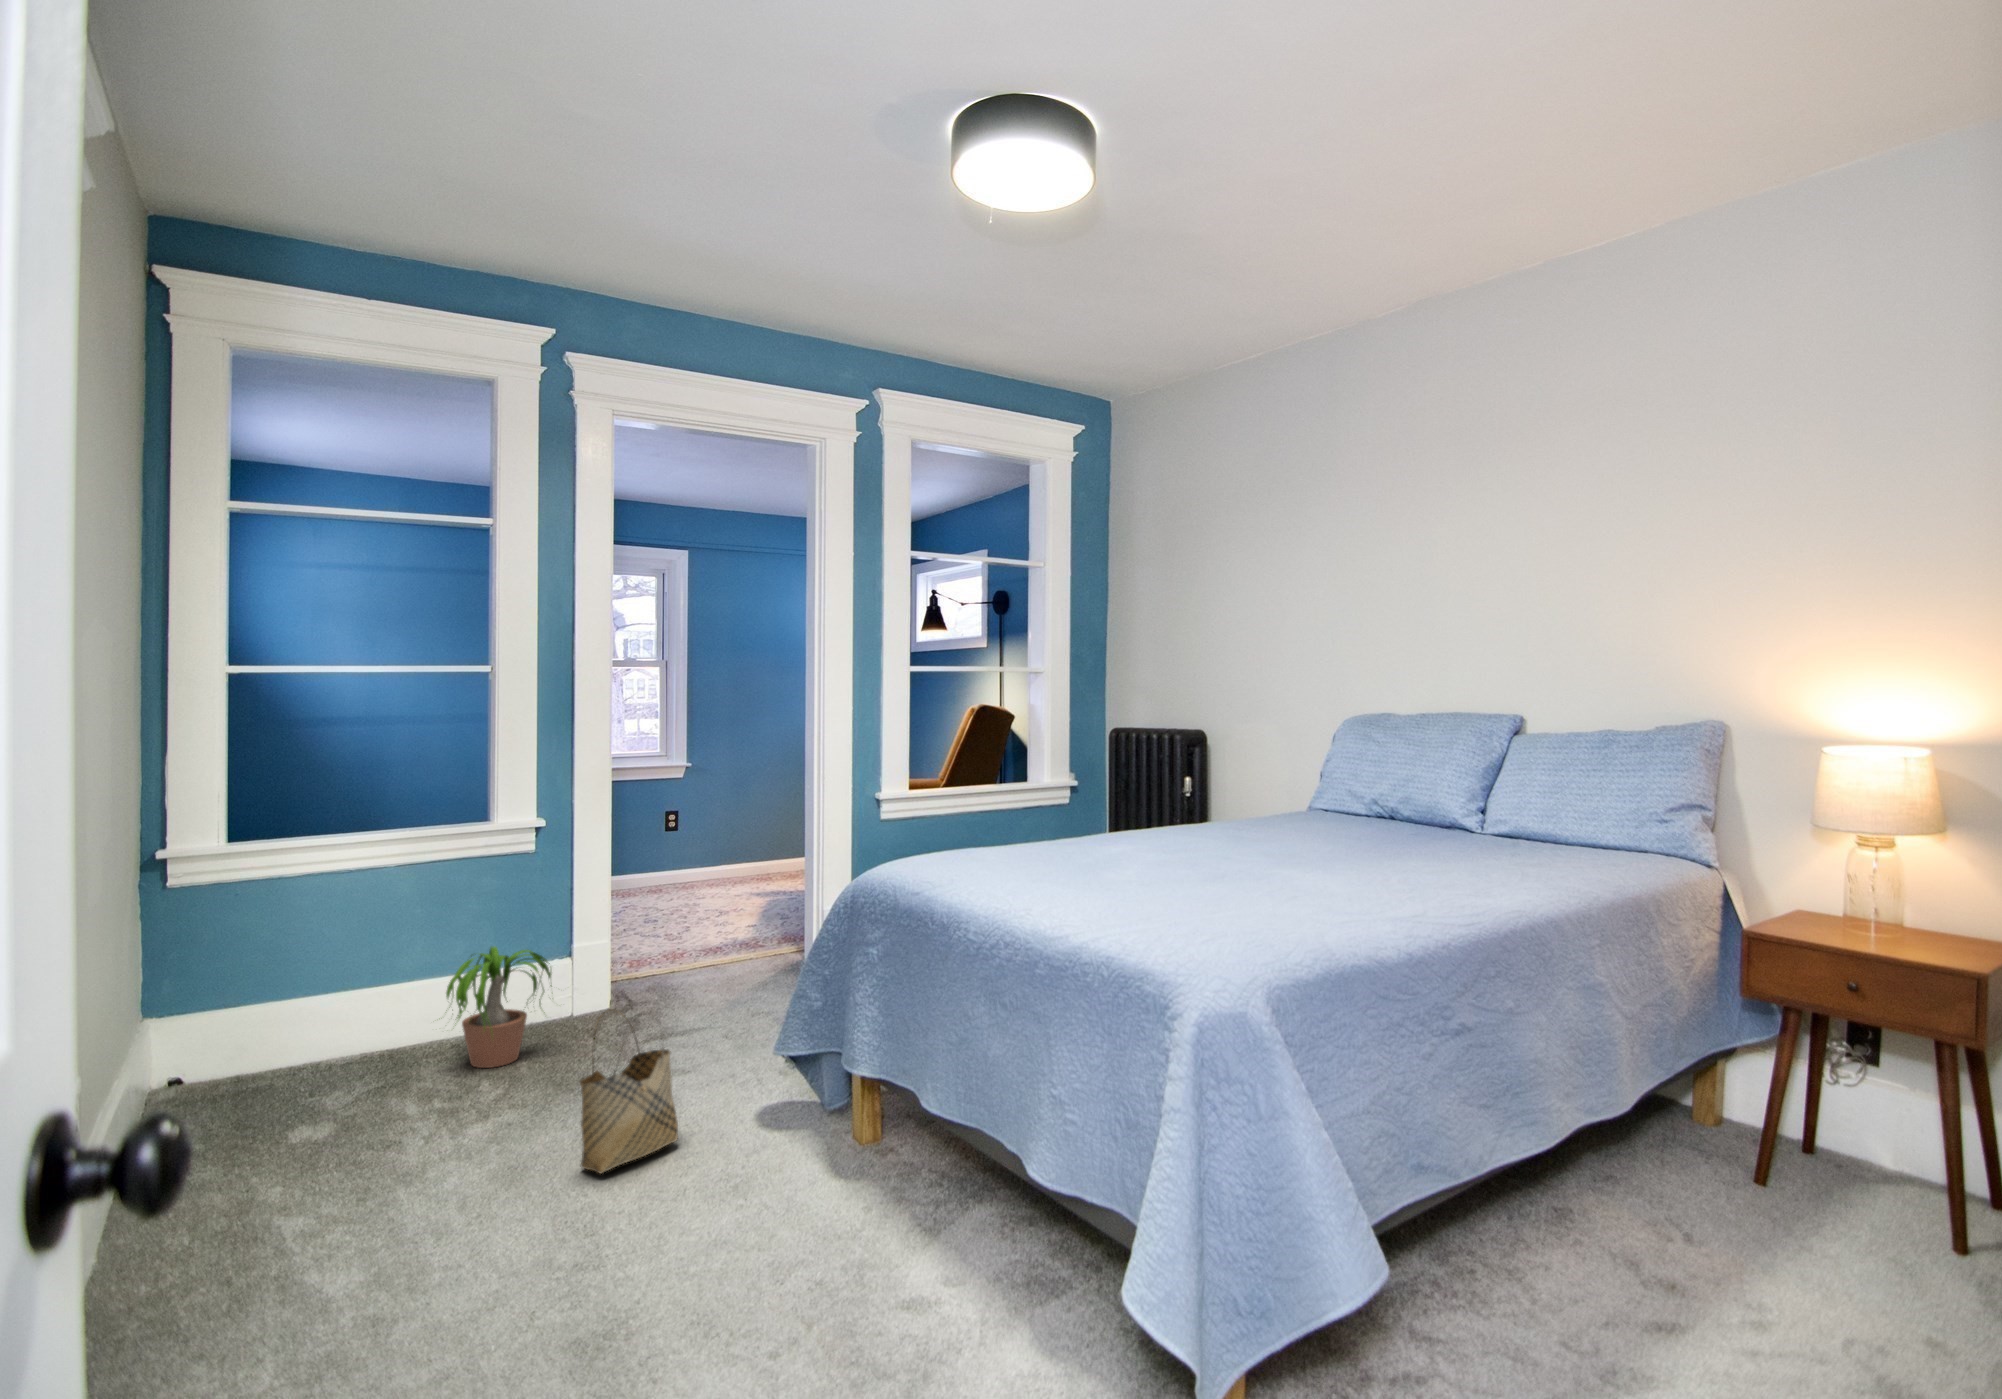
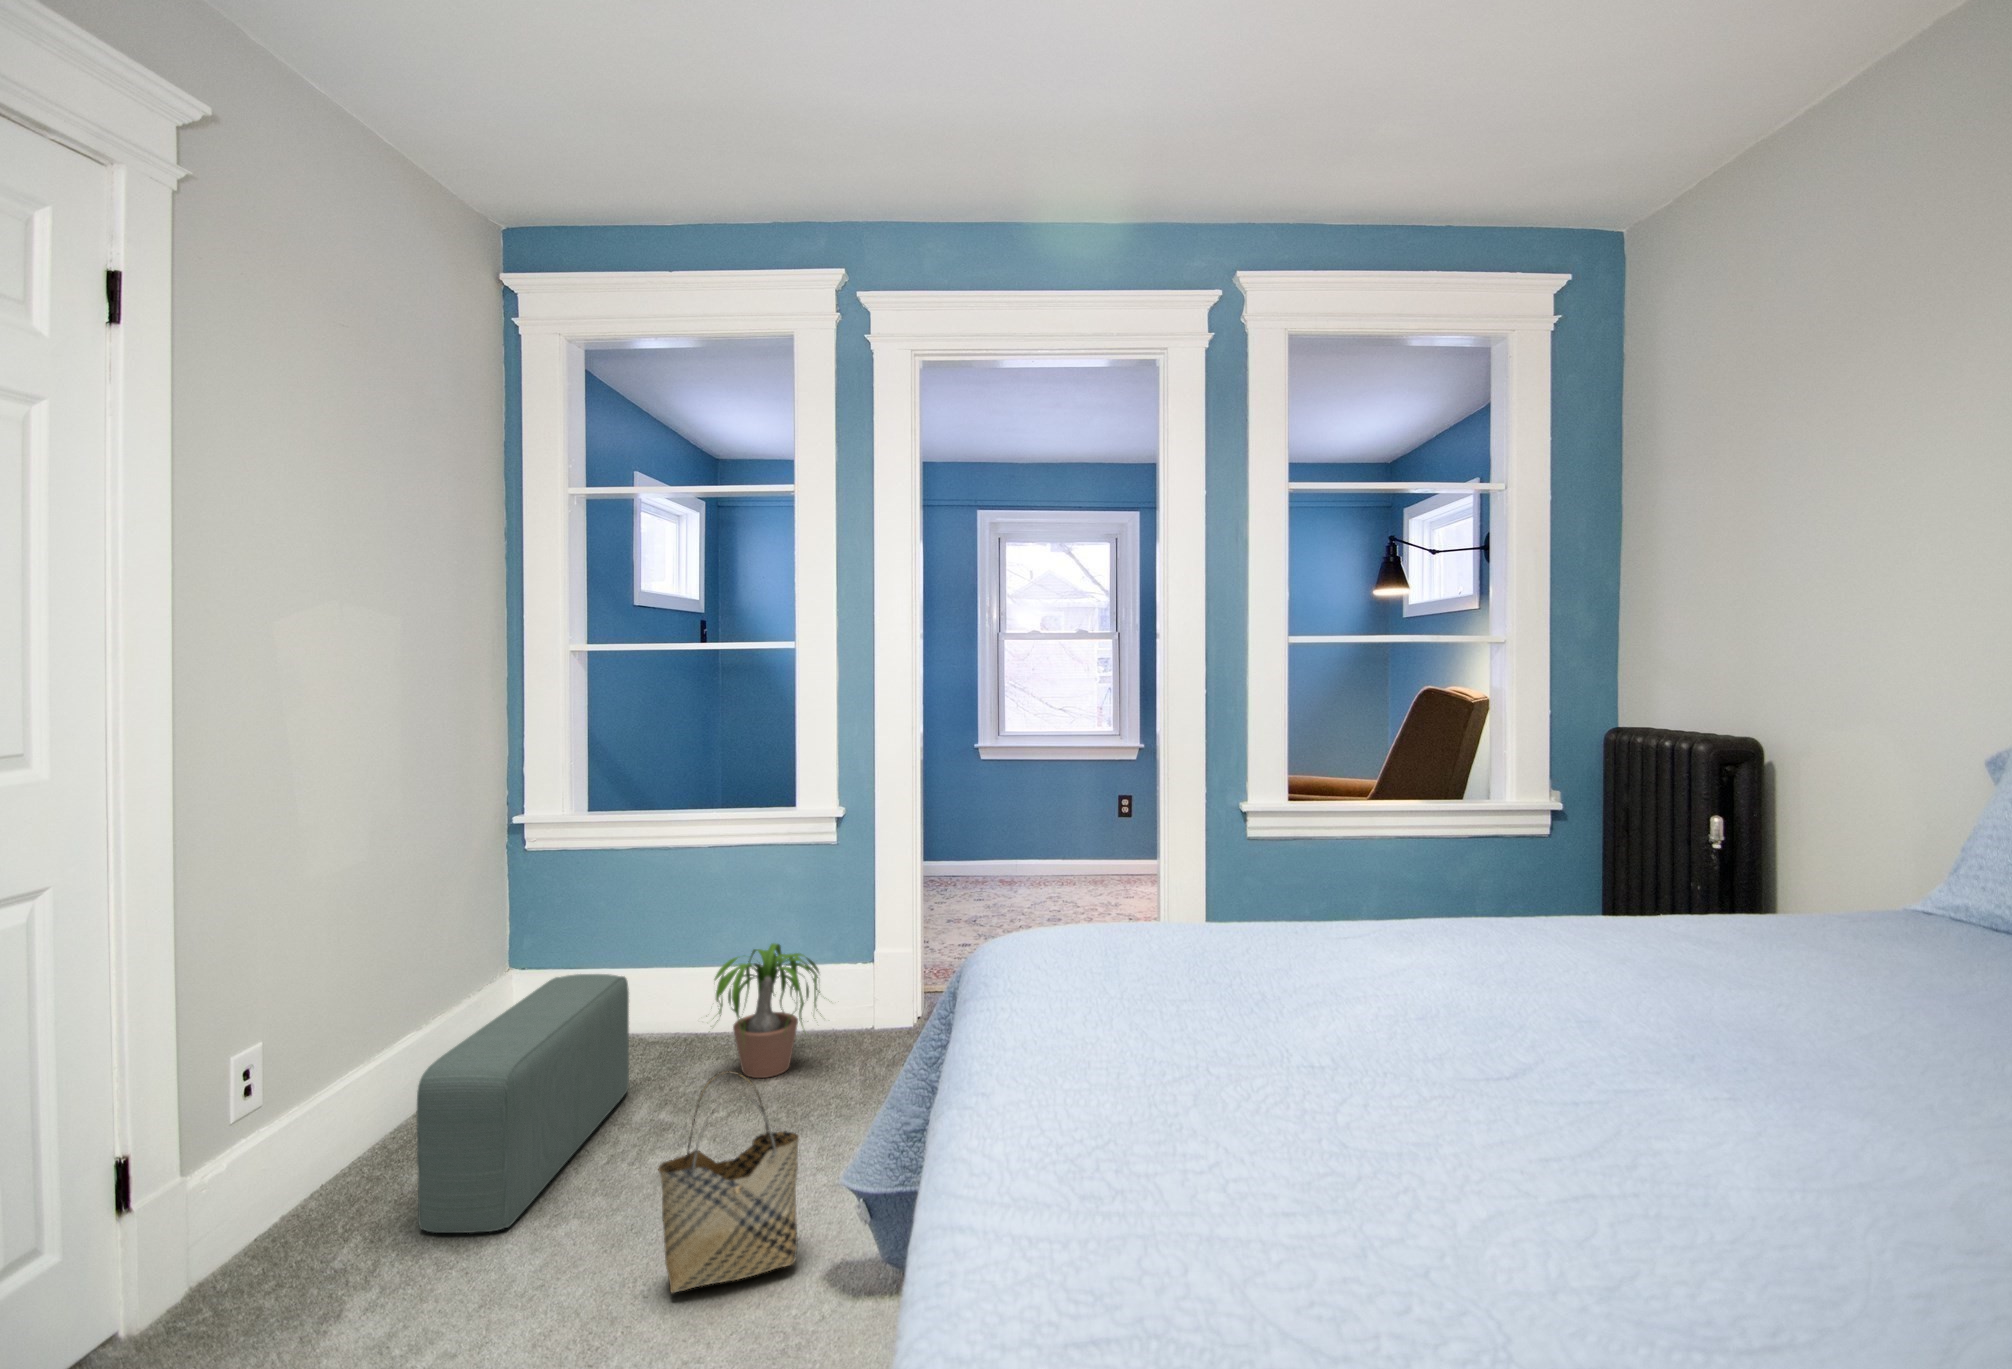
pouf: none [289,986,395,1208] -> present [417,974,629,1233]

